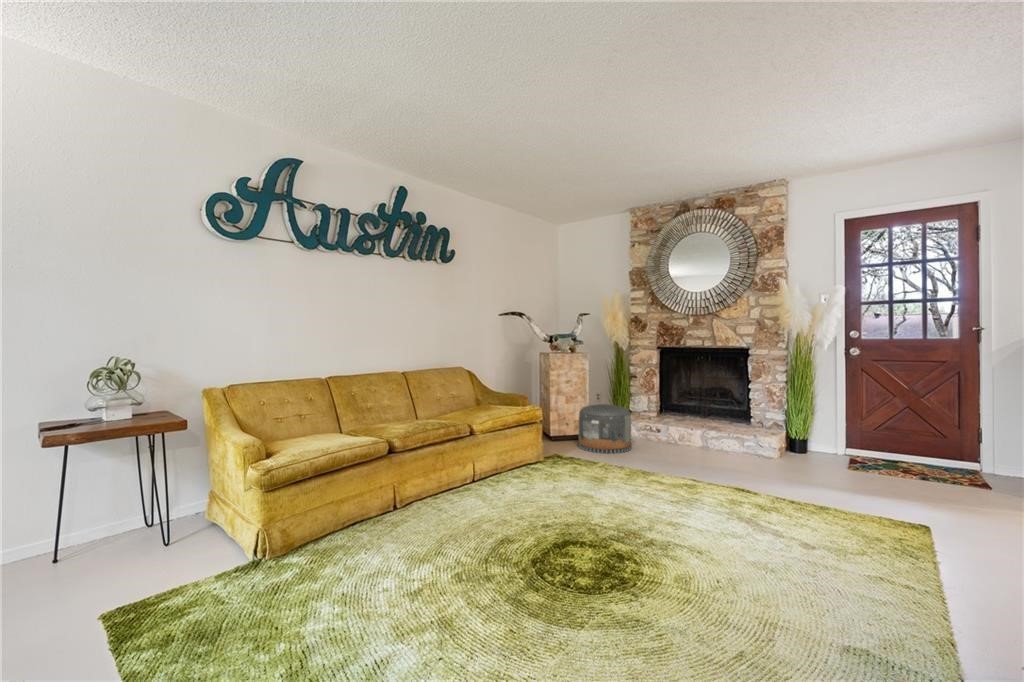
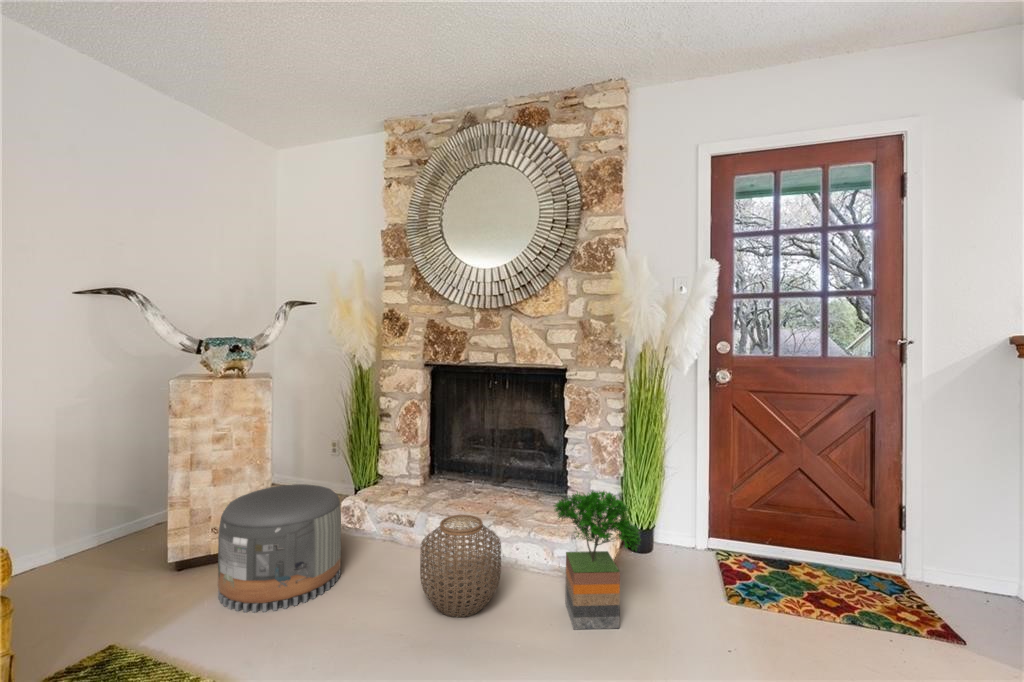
potted tree: none [747,406,796,469] -> present [554,491,640,629]
woven basket: none [678,417,719,461] -> present [420,515,501,617]

